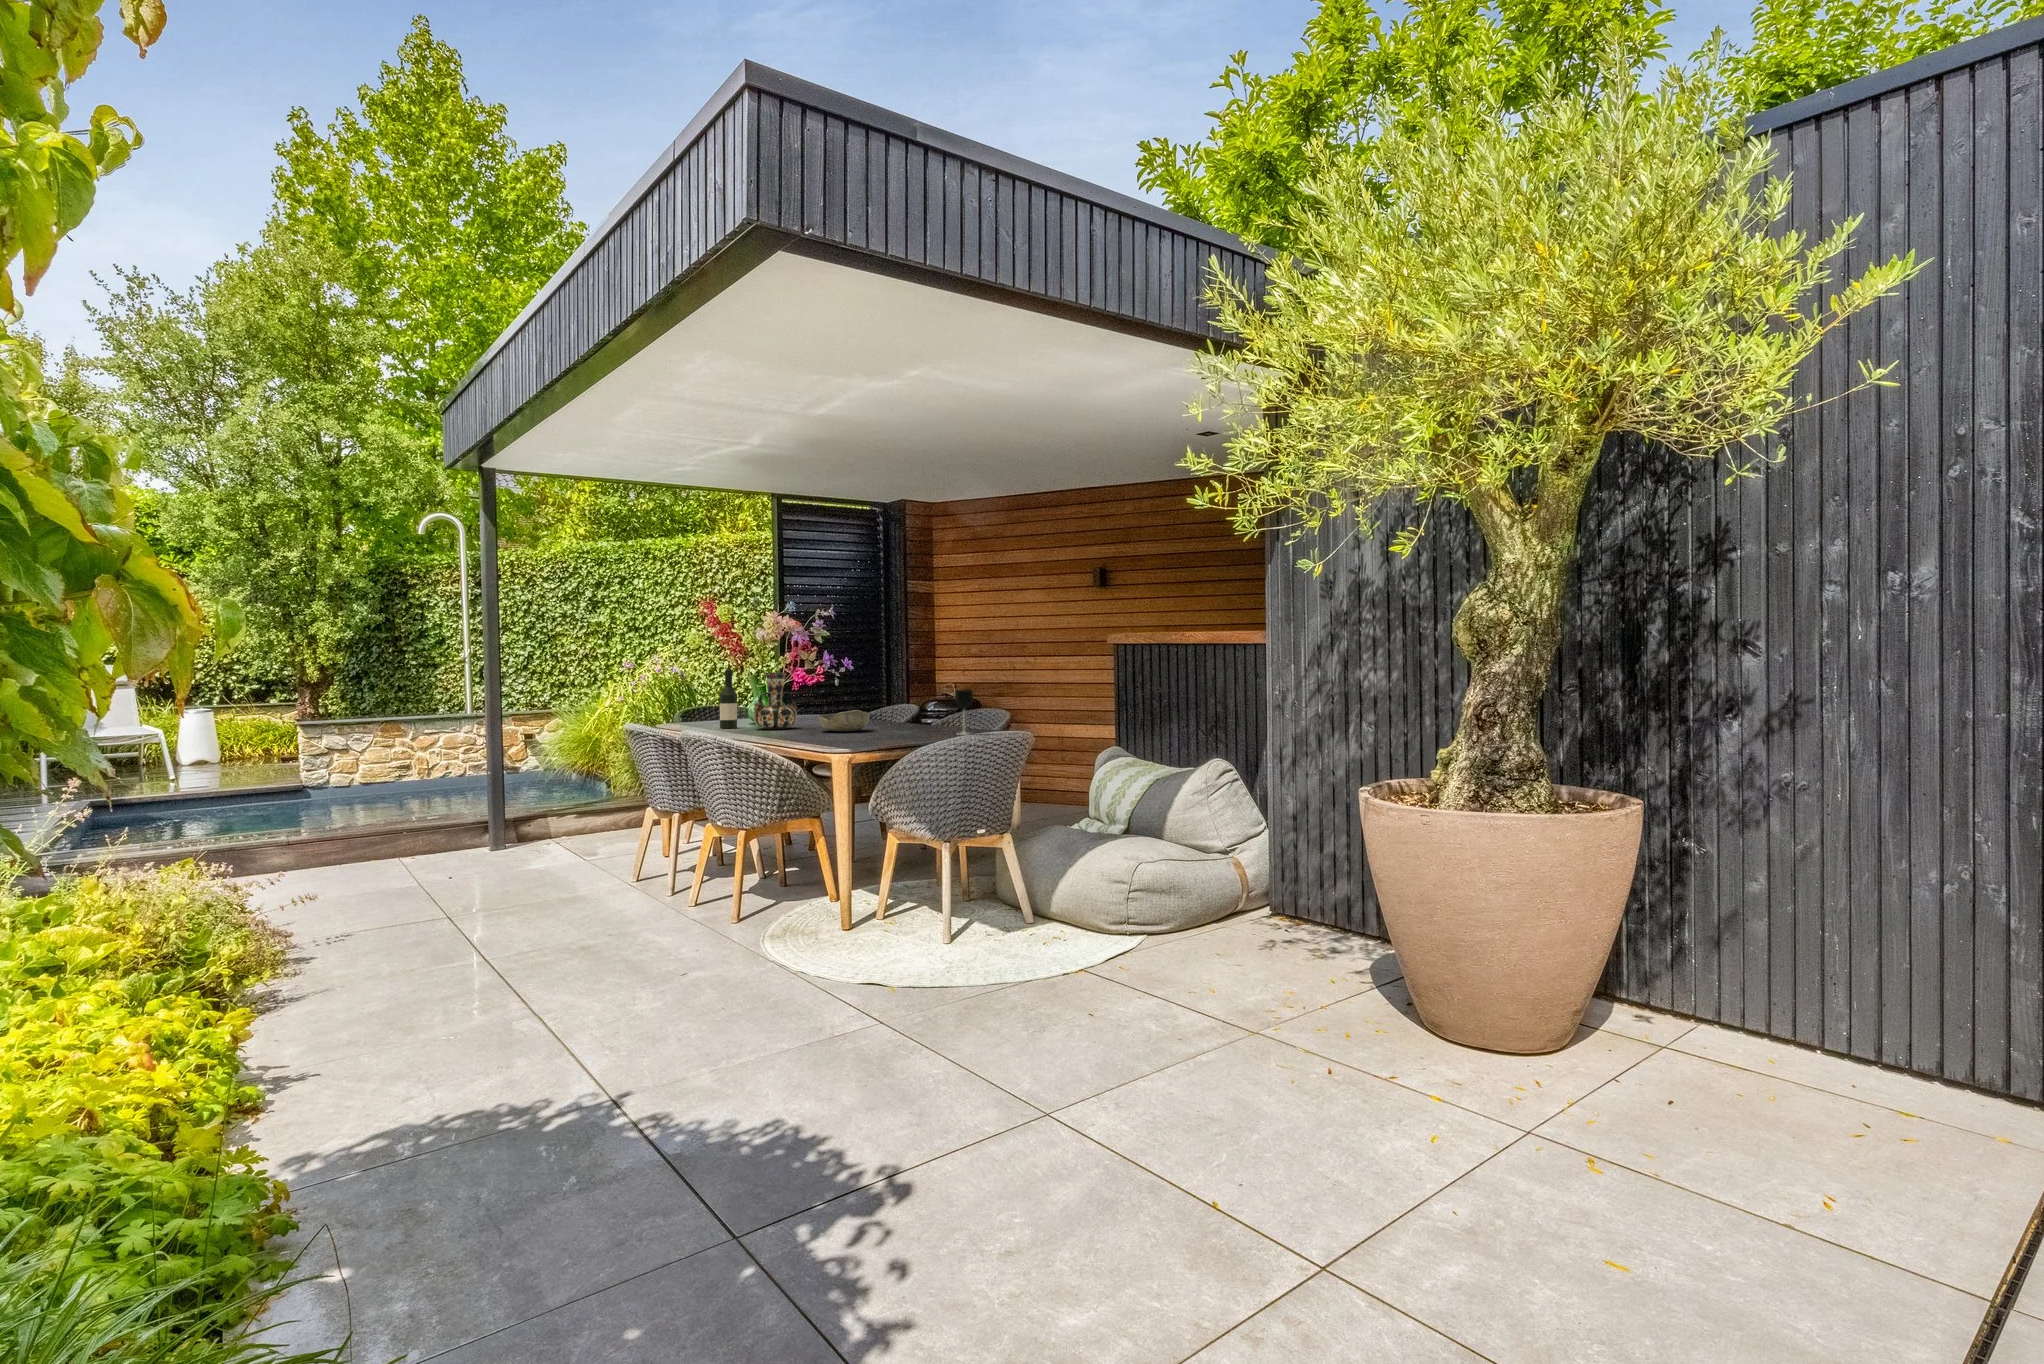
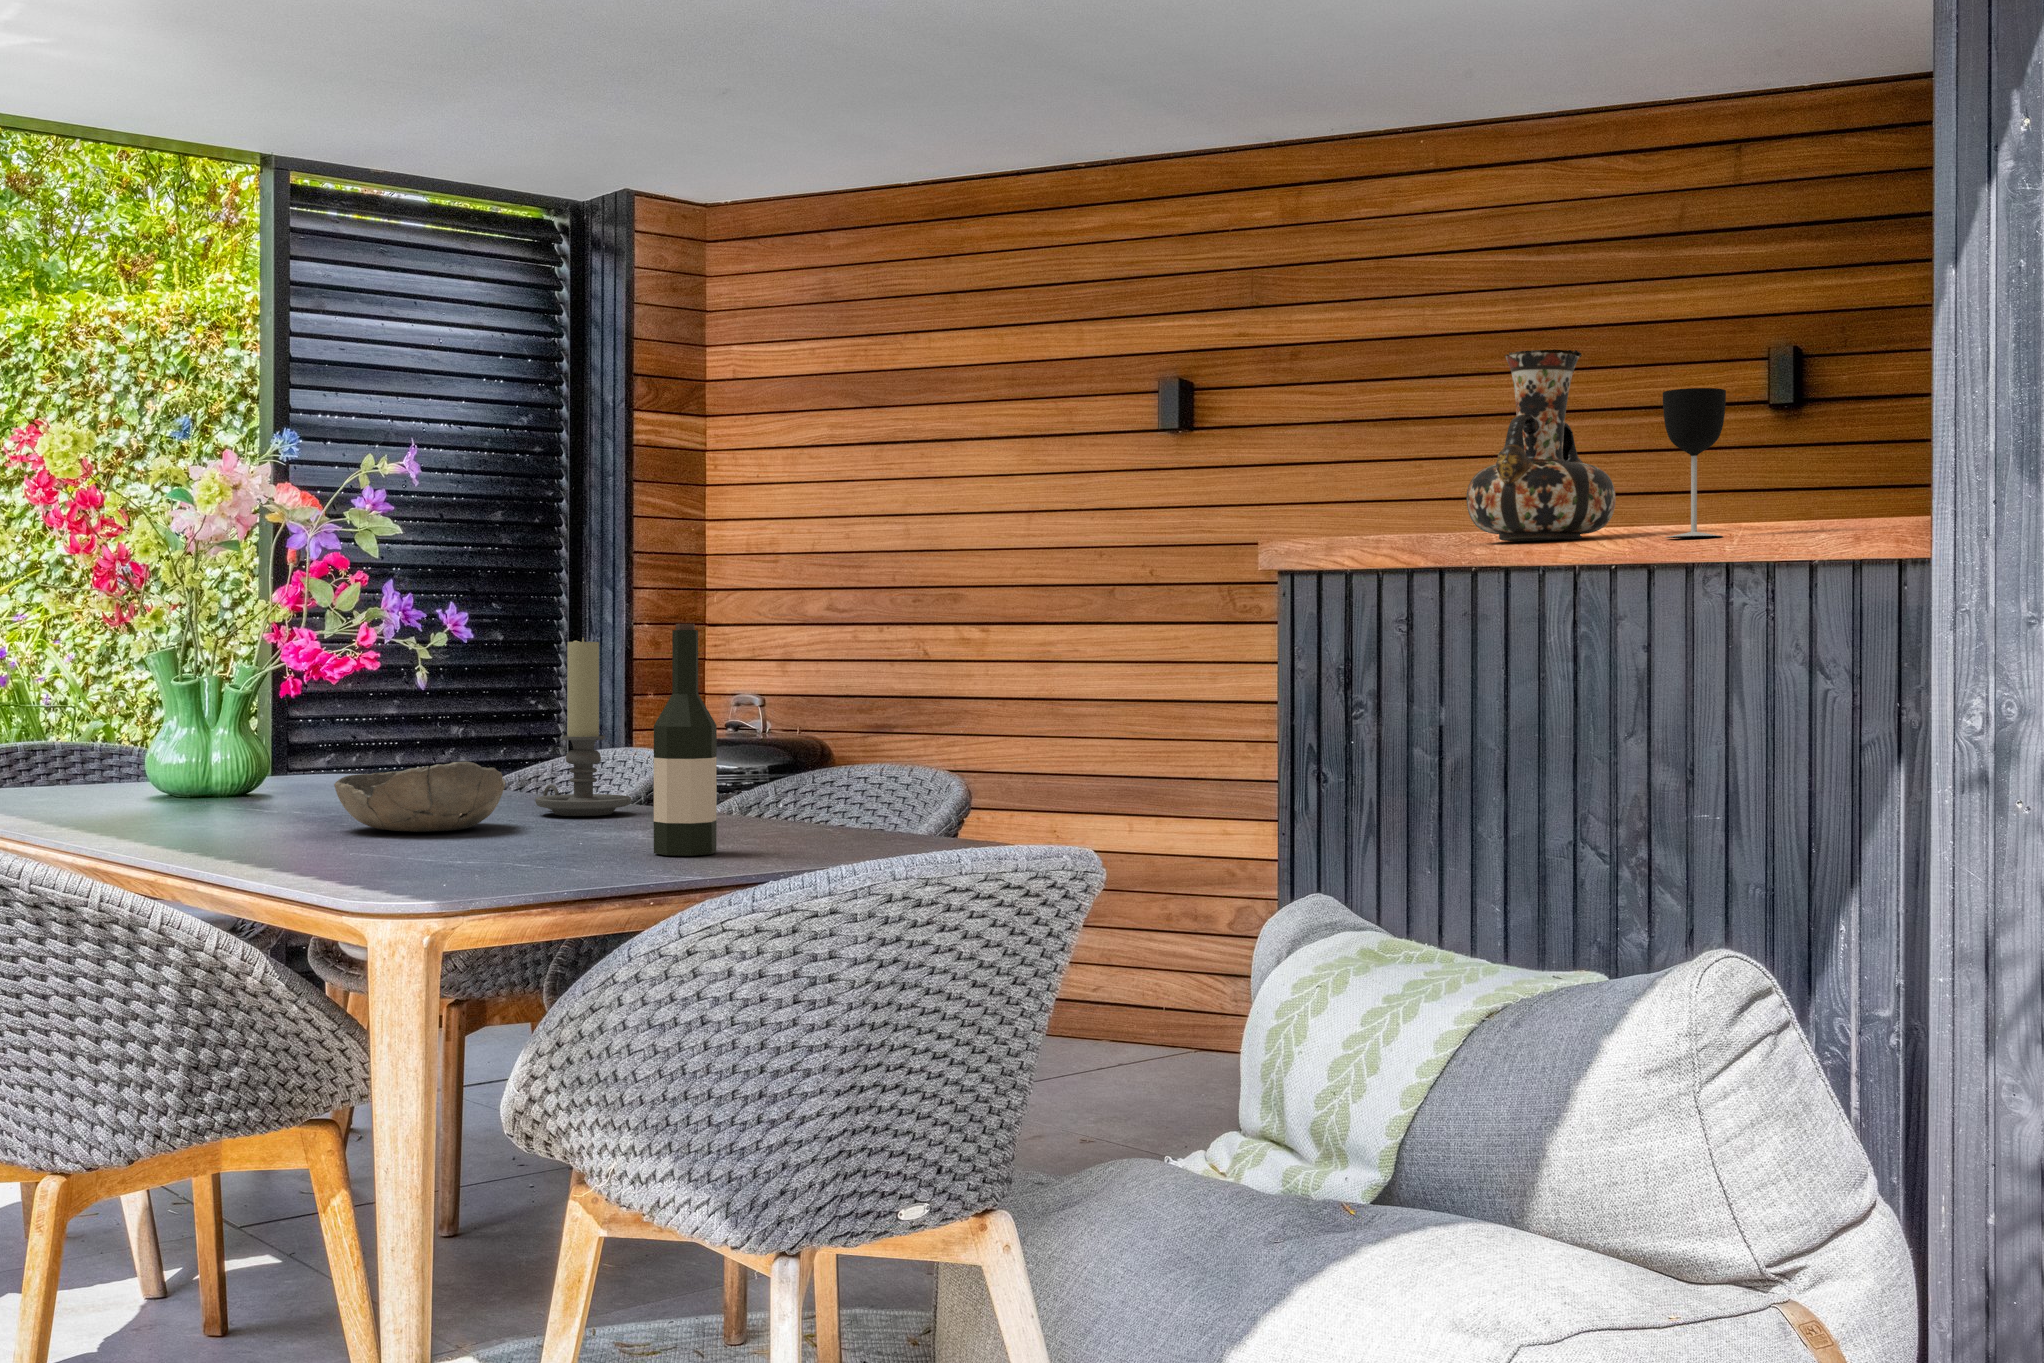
wine bottle: present [720,669,737,729] -> present [654,624,717,856]
candle holder: none [879,671,909,727] -> present [535,638,631,816]
decorative vase: present [753,673,797,729] -> present [1466,349,1616,541]
wine glass: present [955,690,973,735] -> present [1663,388,1726,538]

